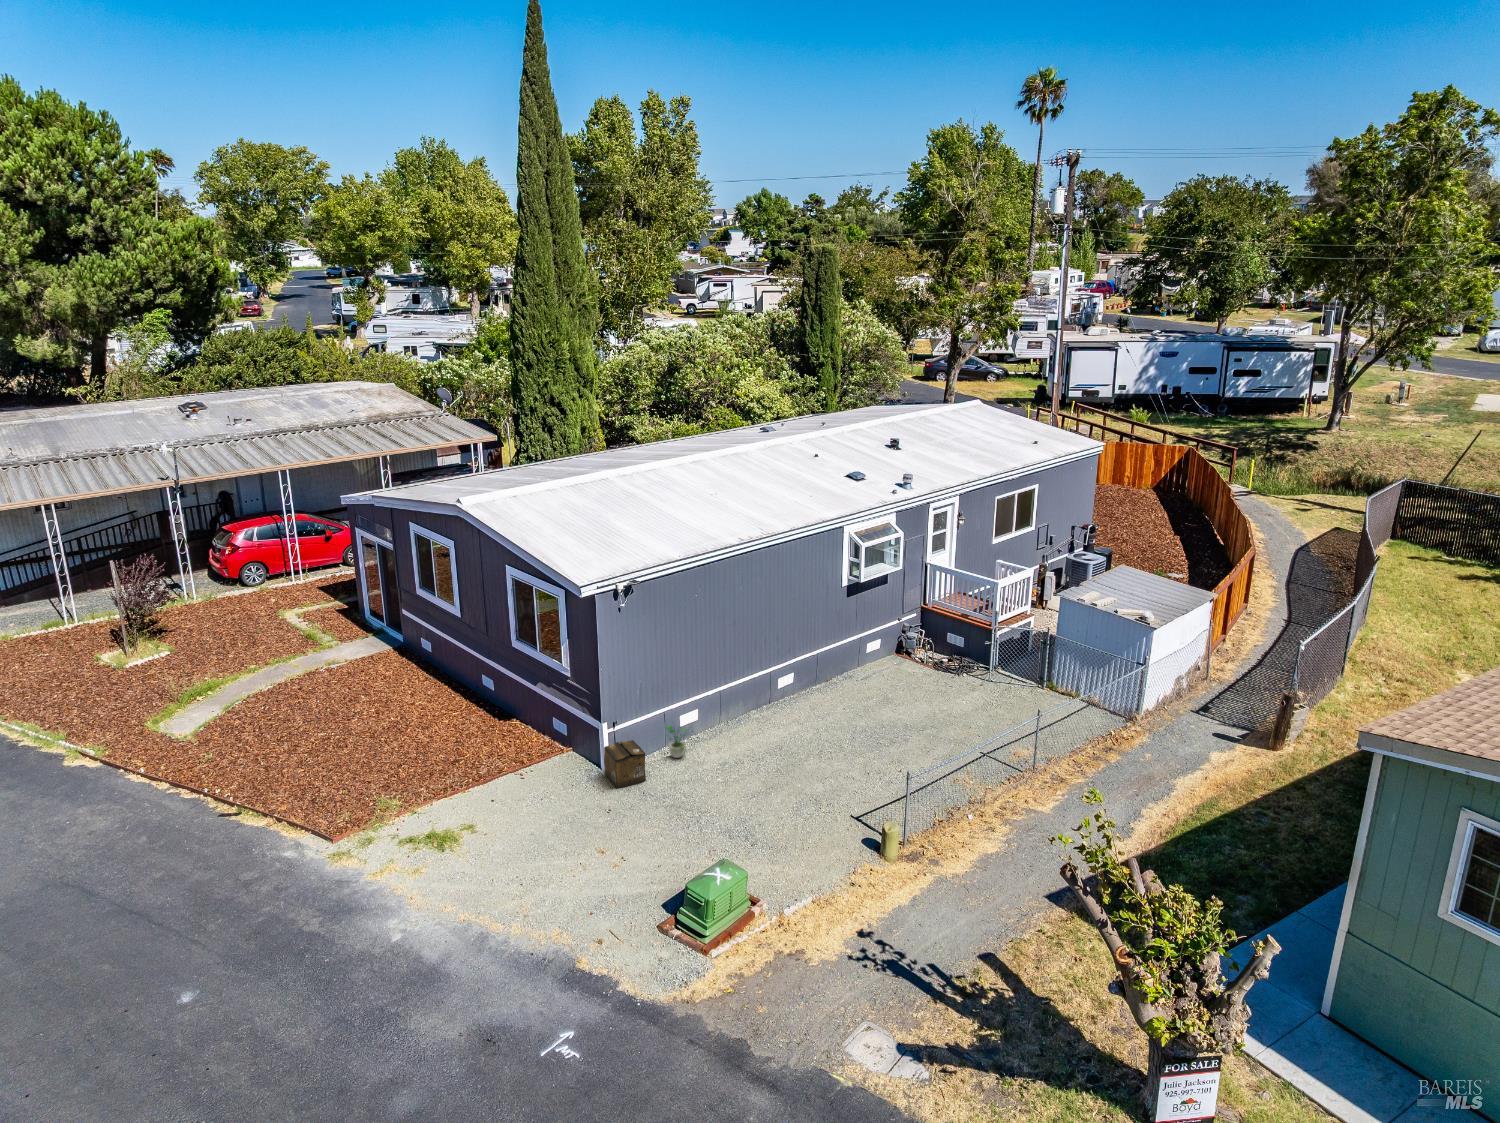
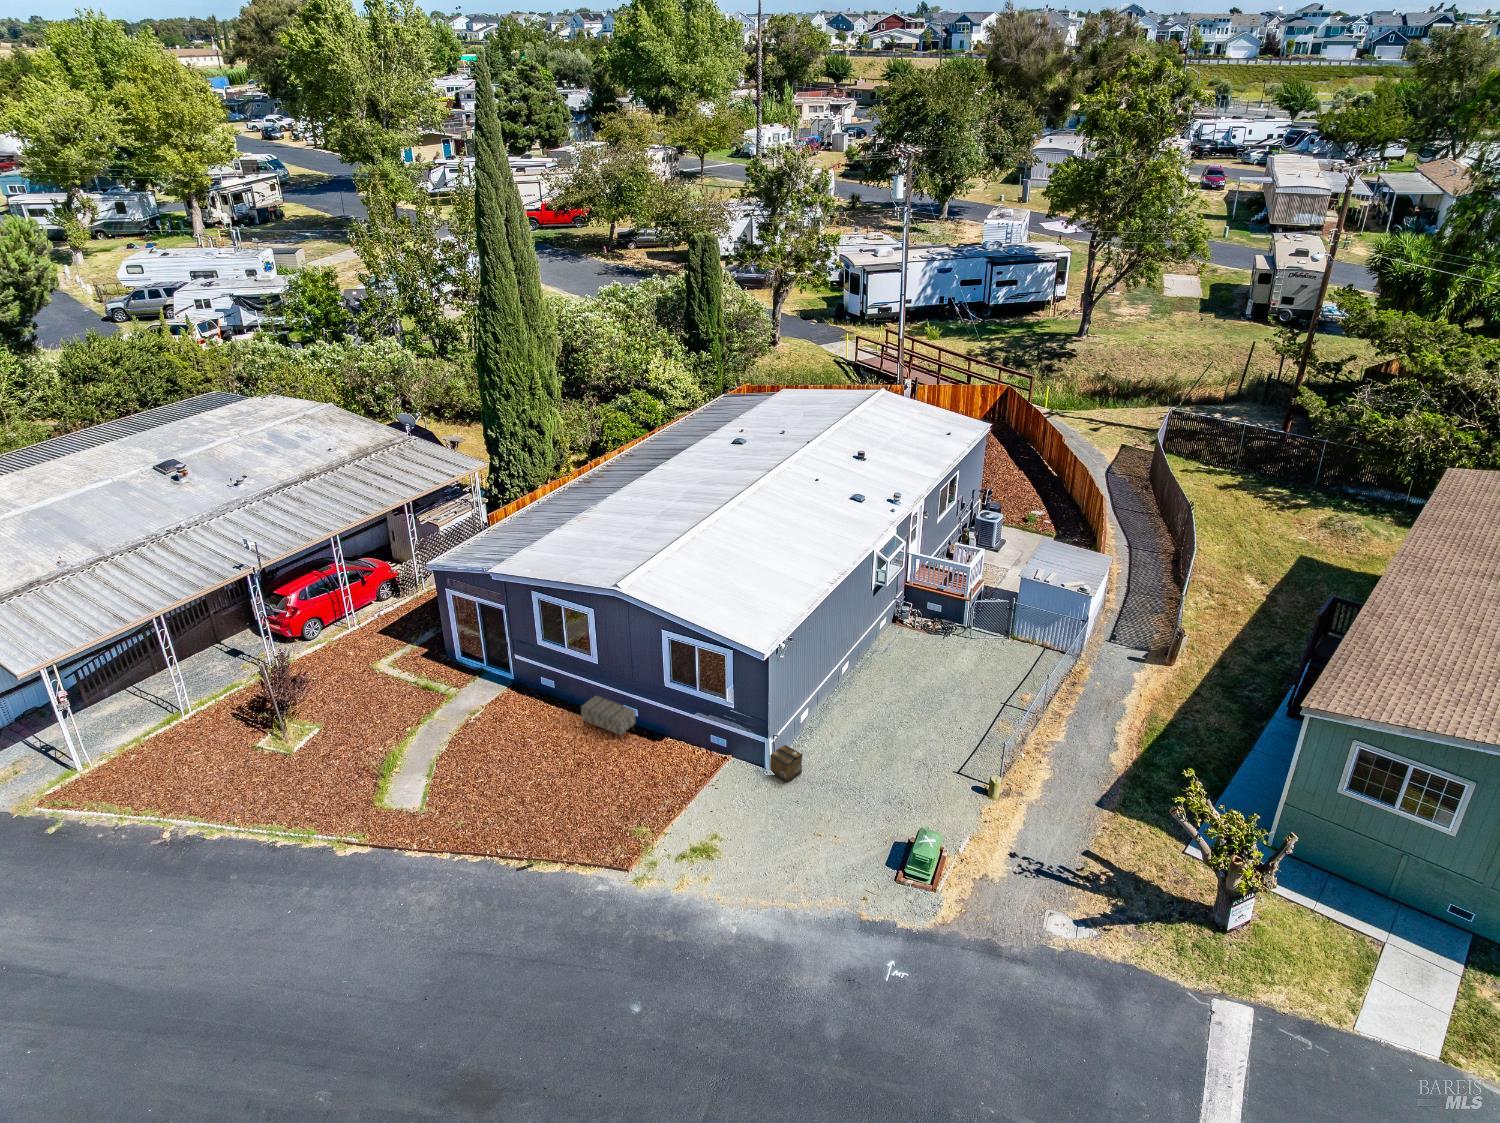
bench: none [432,660,489,713] -> present [581,696,636,740]
potted plant: present [666,725,689,758] -> none [798,717,818,748]

